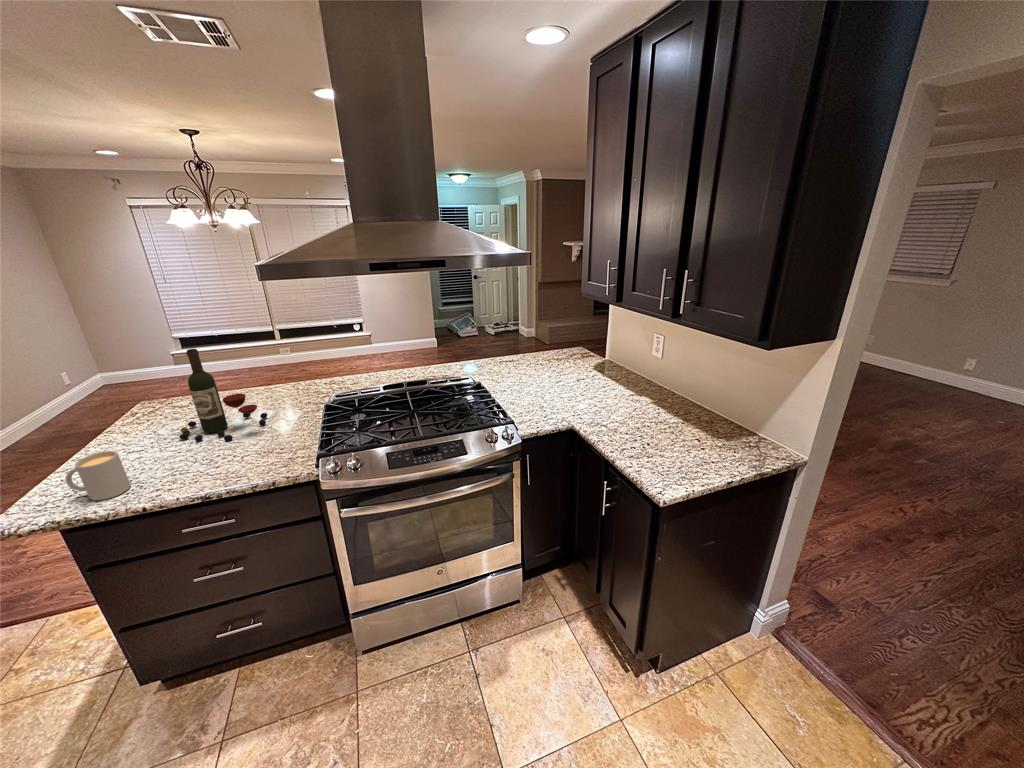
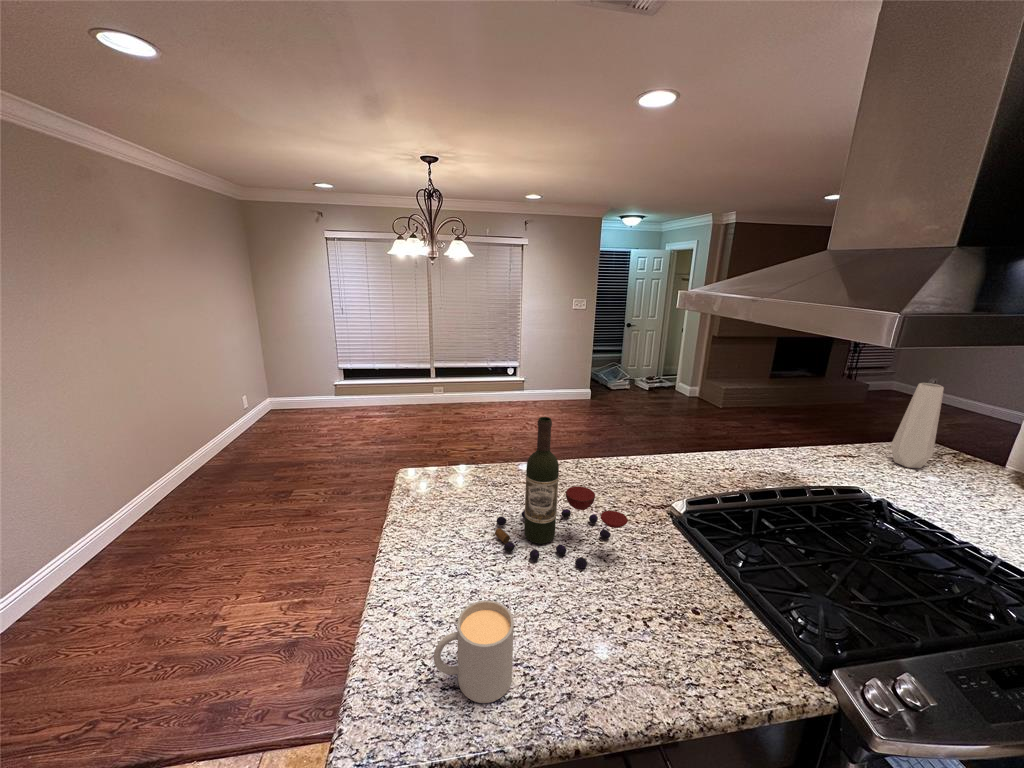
vase: none [525,308,545,366] -> present [891,383,944,468]

